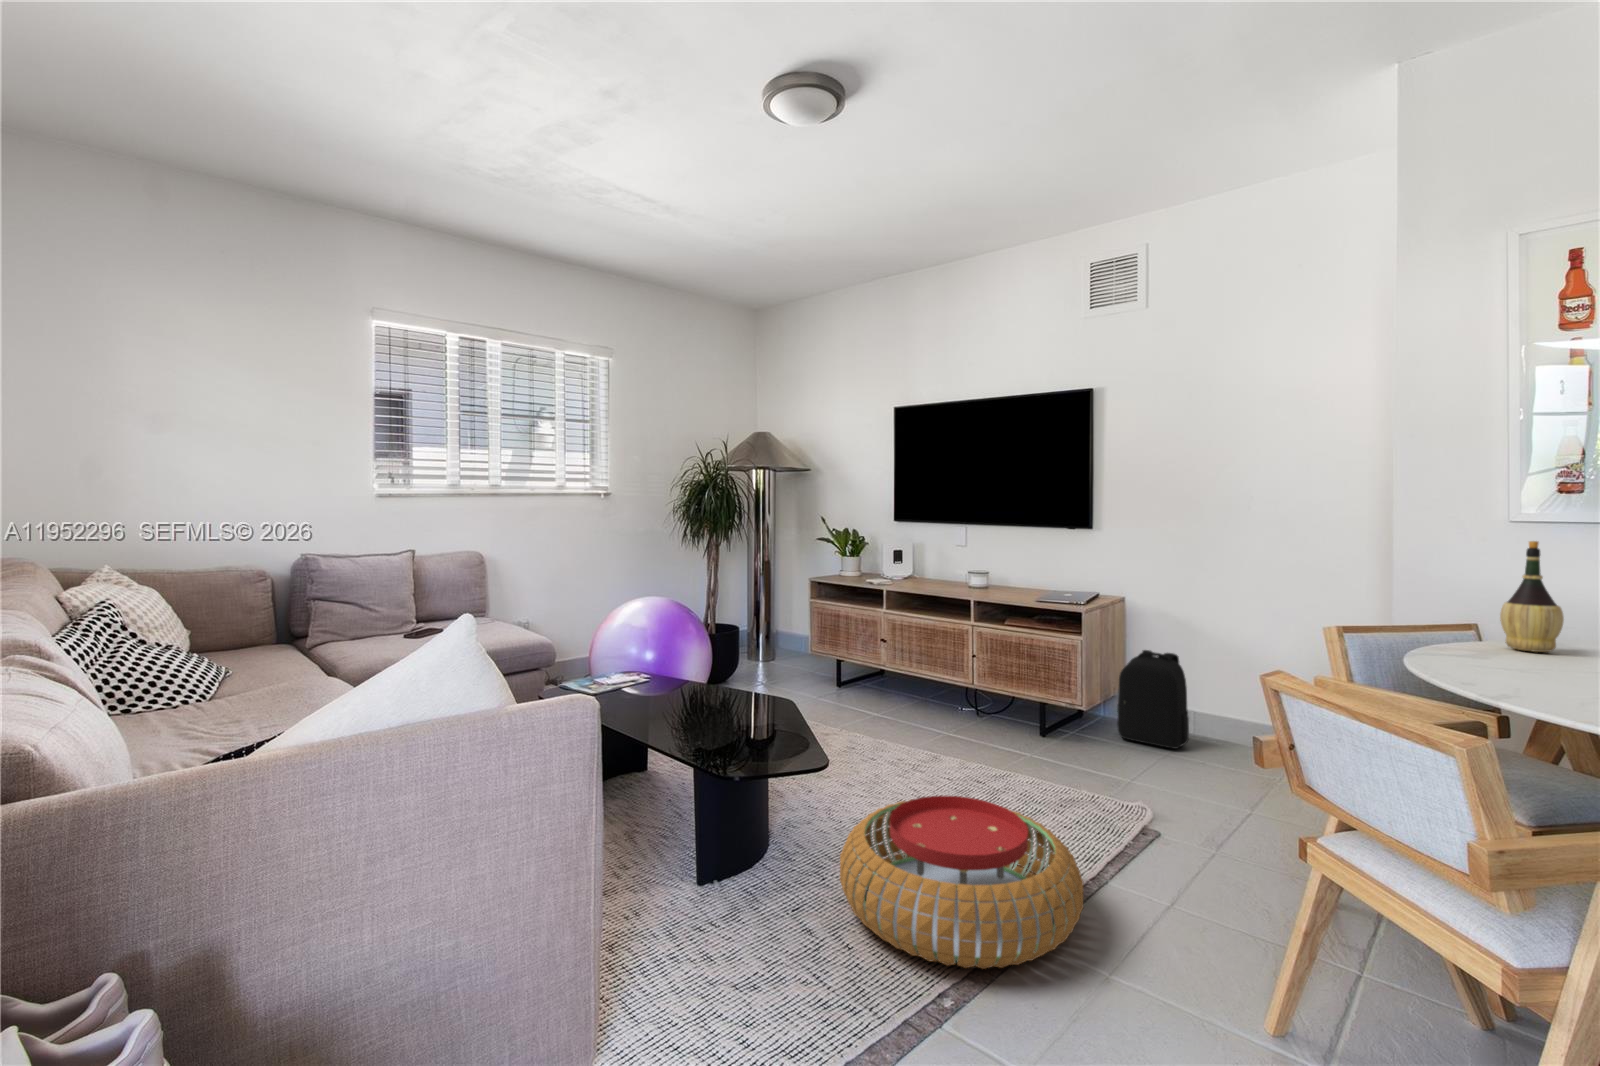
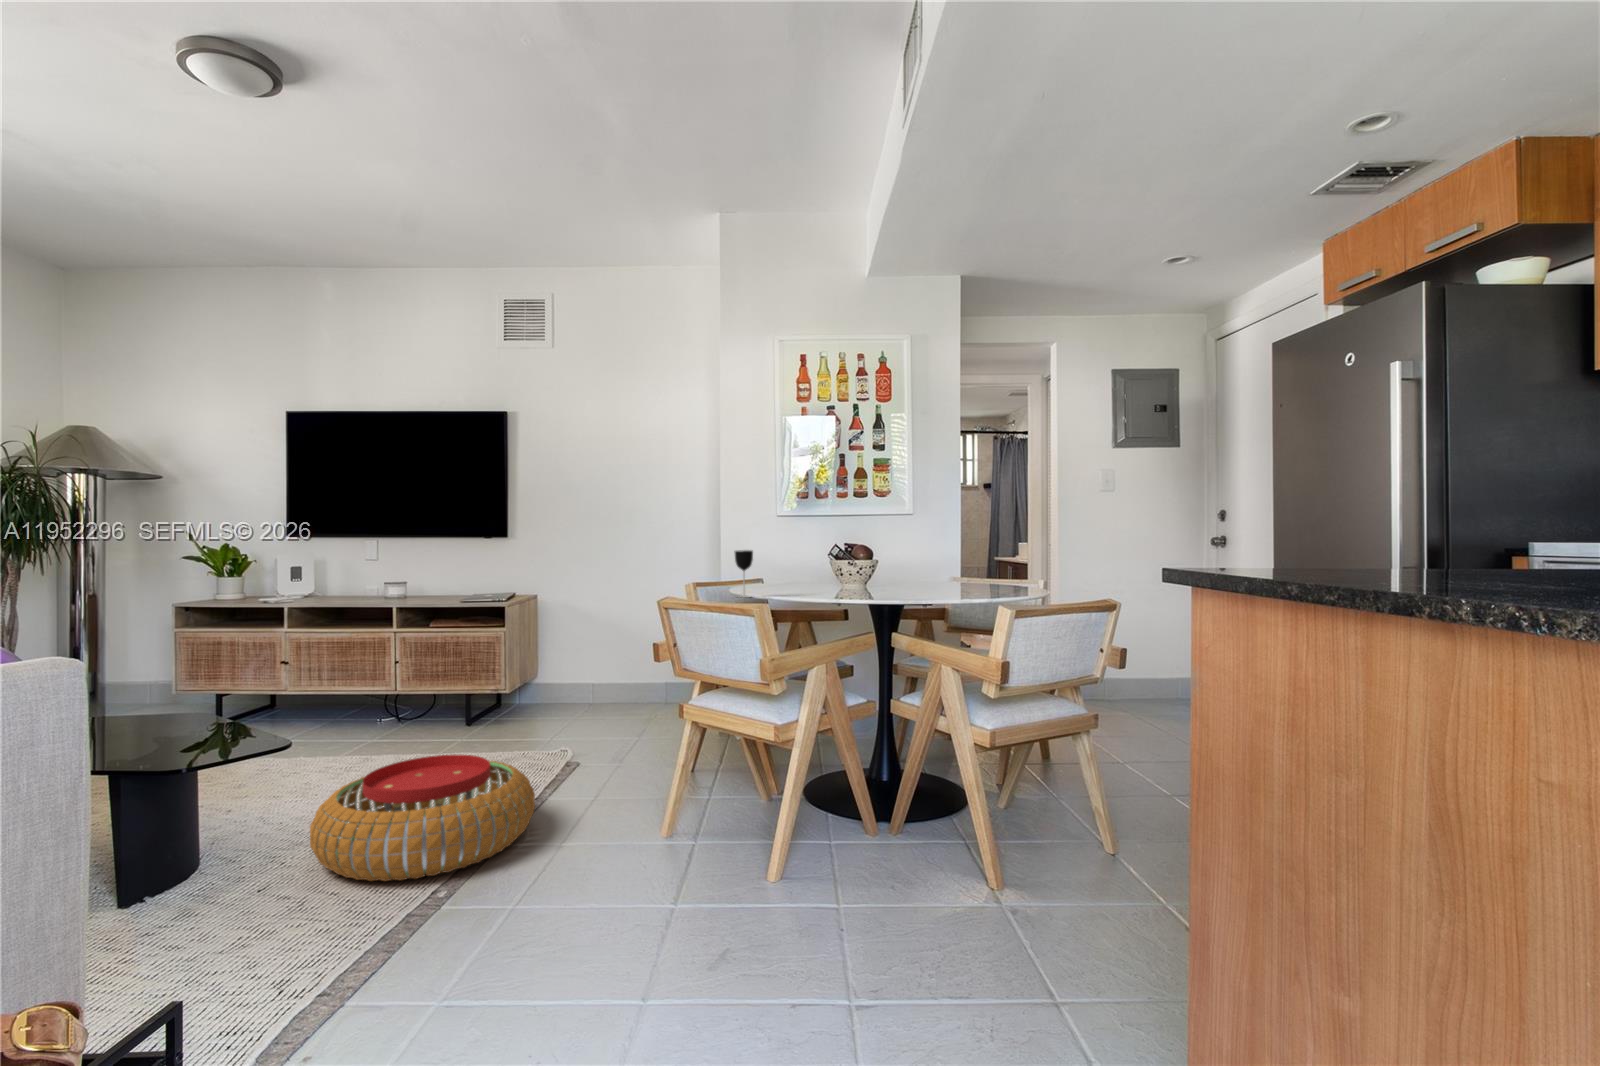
wine bottle: present [1500,541,1564,652] -> none [759,529,784,592]
wine glass: none [1447,581,1493,666] -> present [735,550,753,597]
backpack: present [1117,650,1189,749] -> none [535,636,591,713]

